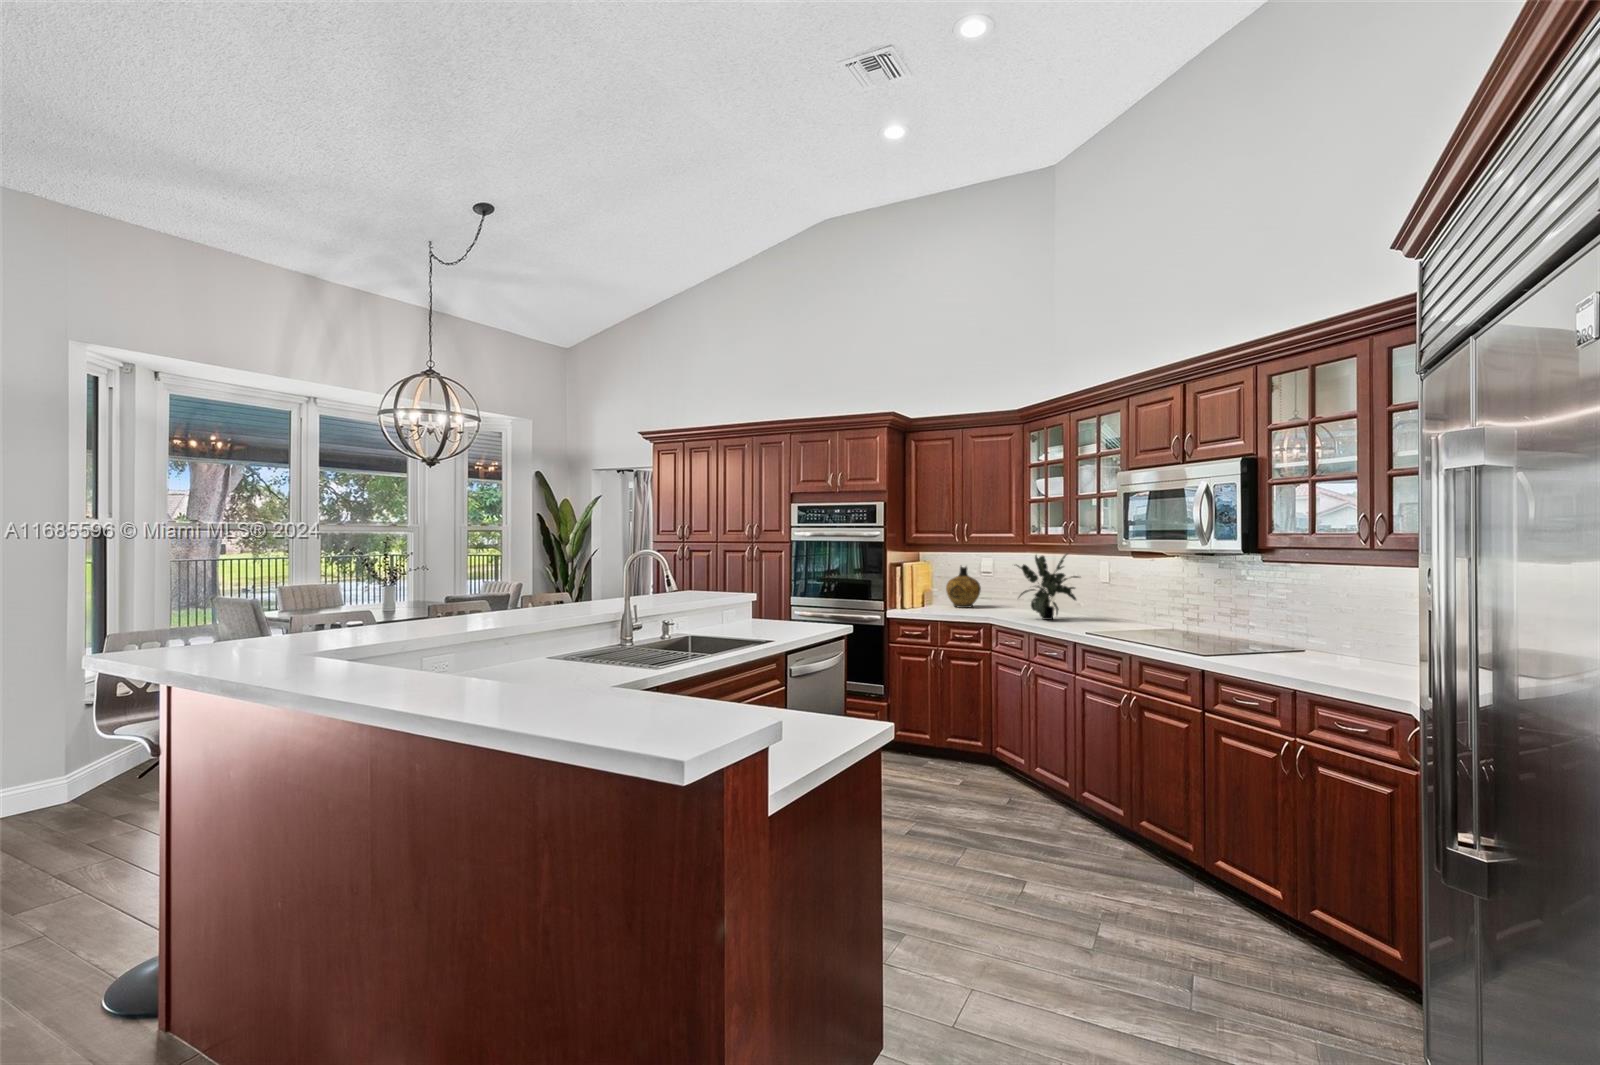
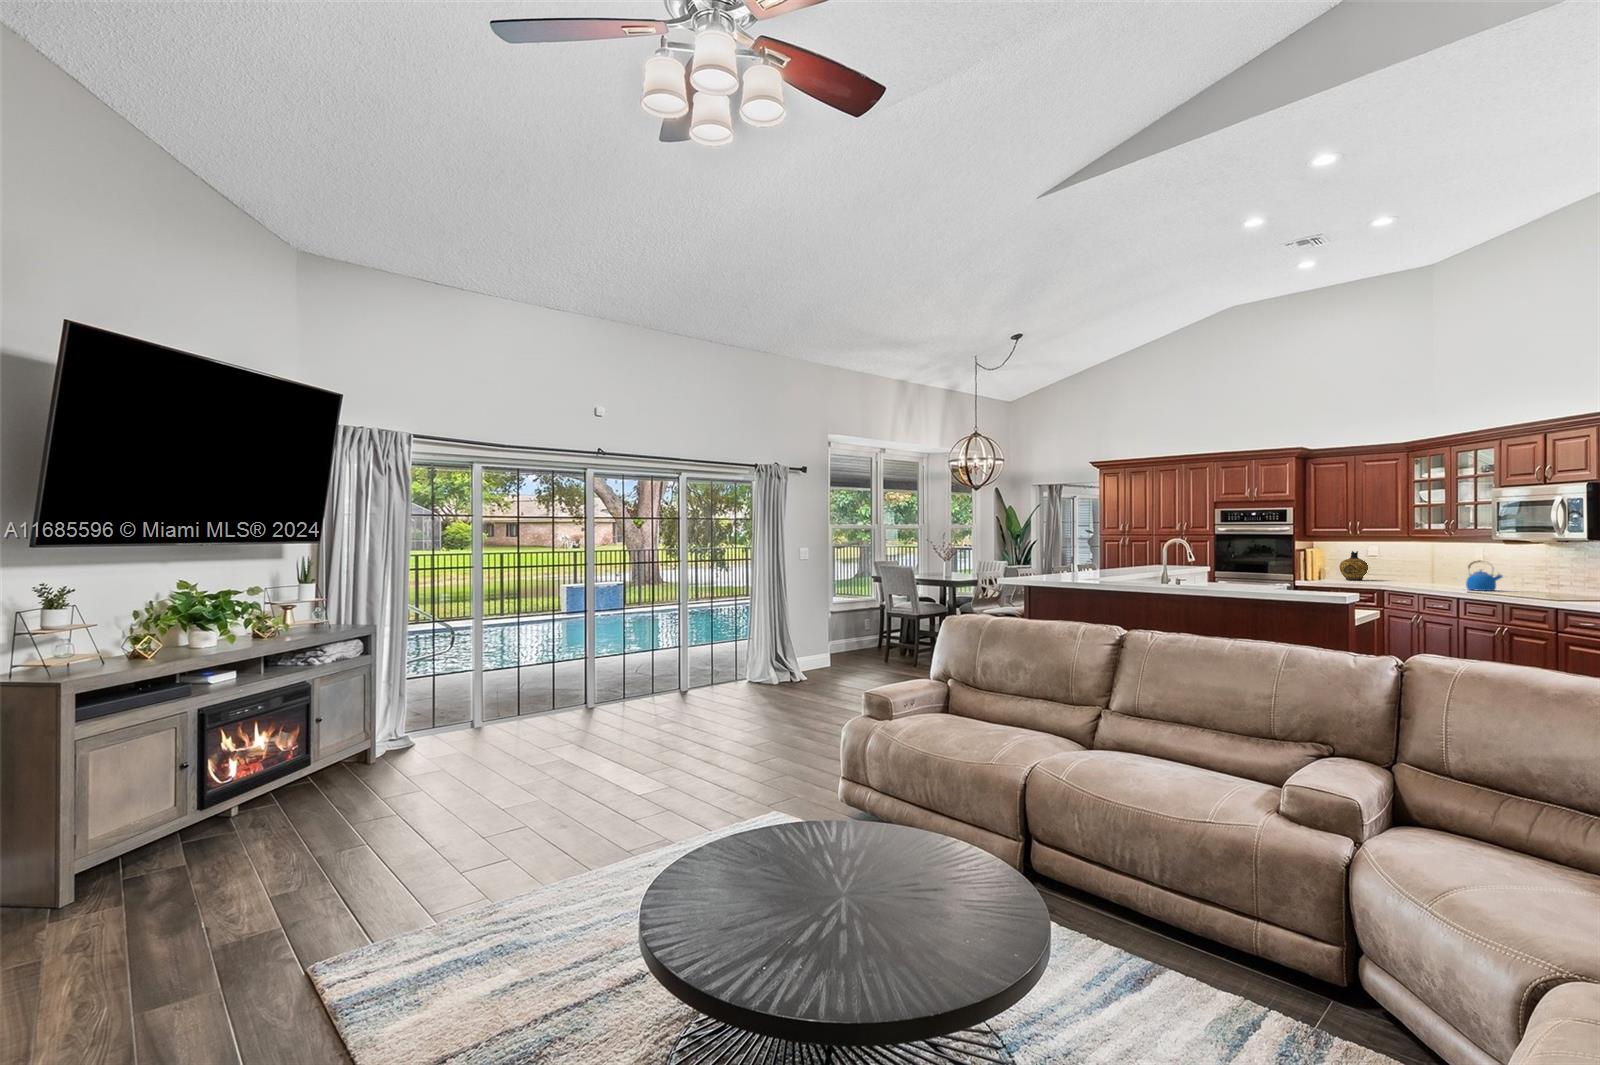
potted plant: present [1016,554,1079,620] -> none [1403,542,1461,587]
kettle: none [1086,581,1131,629] -> present [1466,560,1502,591]

